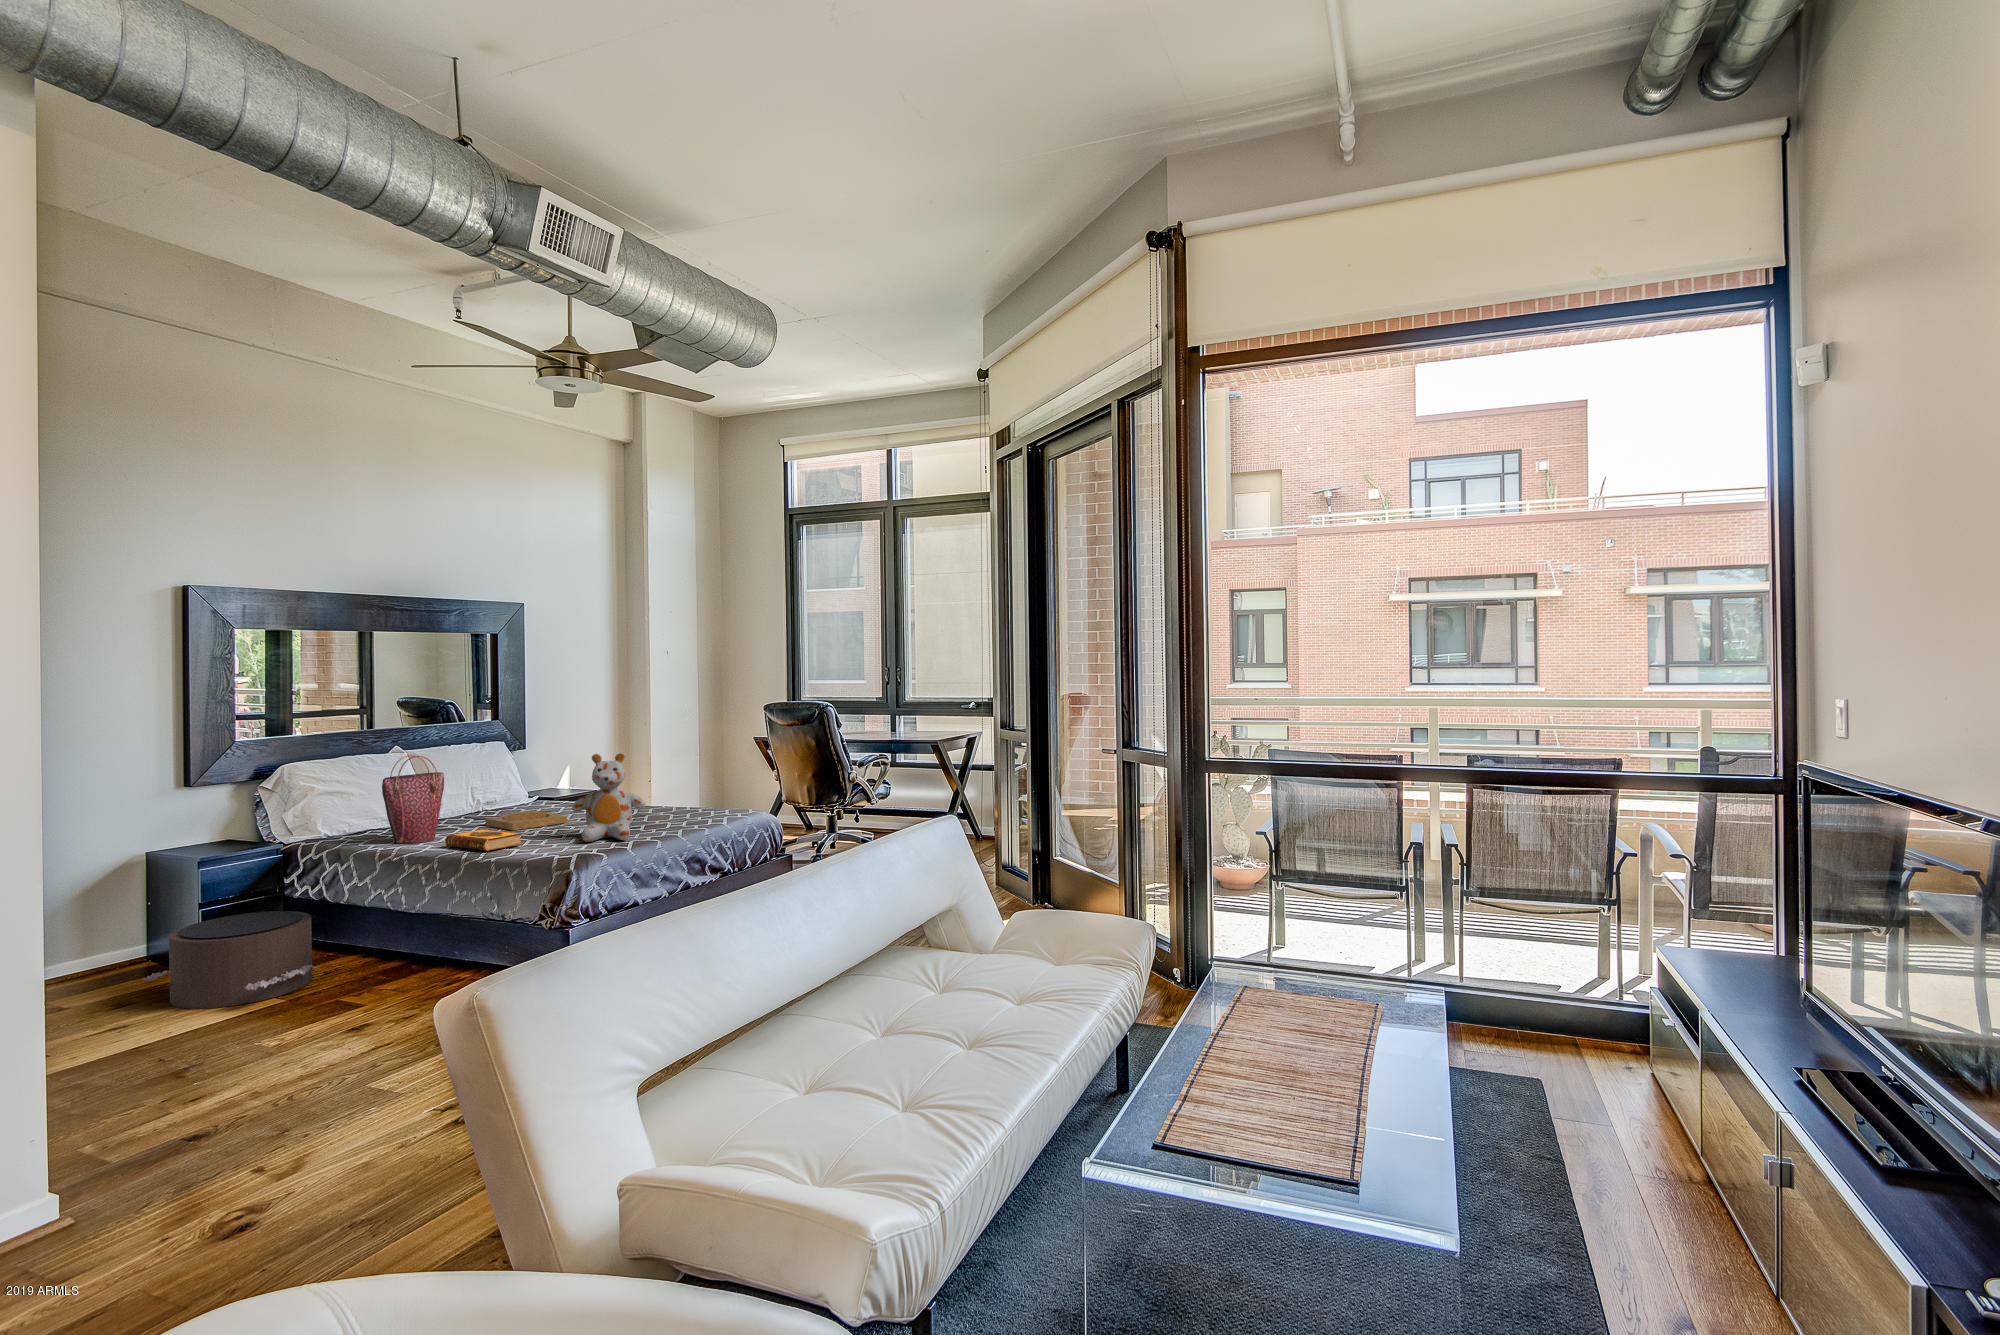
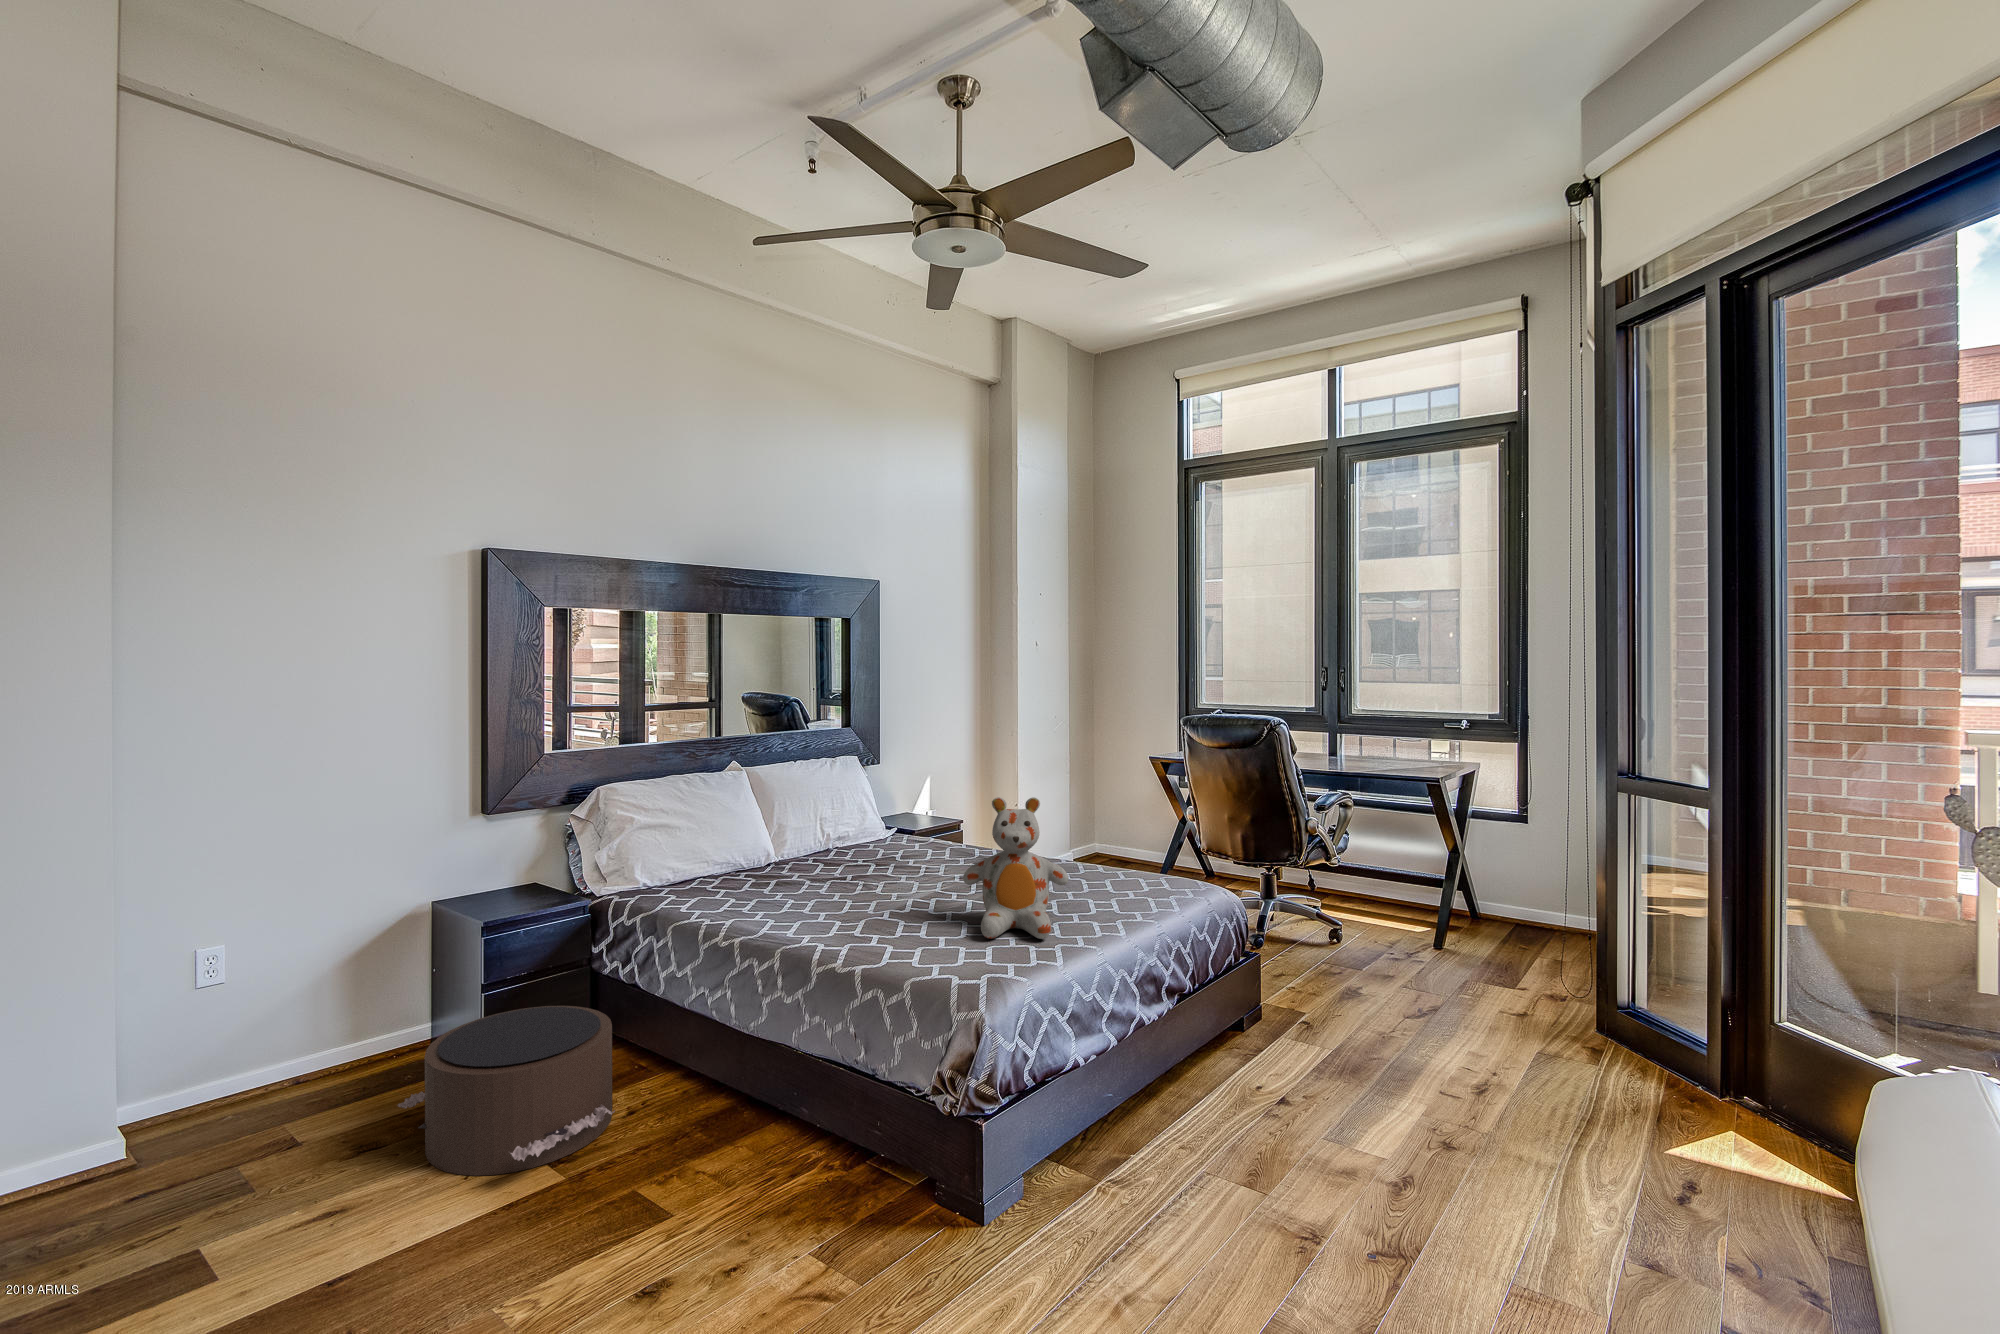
handbag: present [382,755,444,844] -> none [709,786,789,916]
tray: present [485,811,567,830] -> none [839,862,945,898]
hardback book: present [445,829,521,851] -> none [790,902,895,949]

